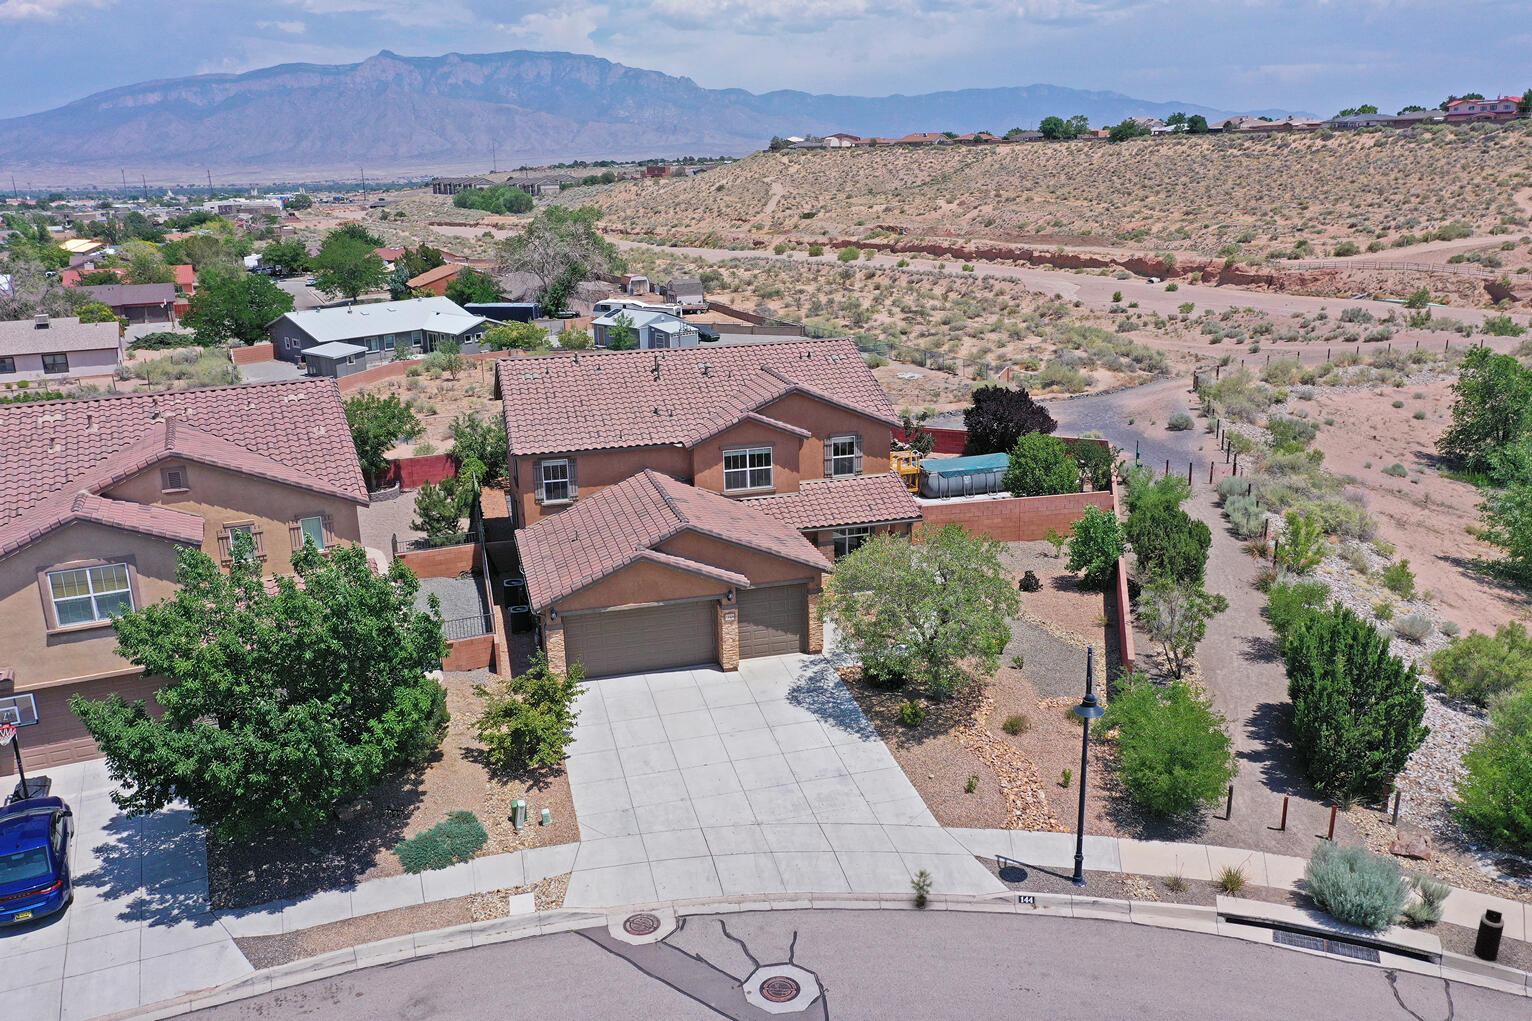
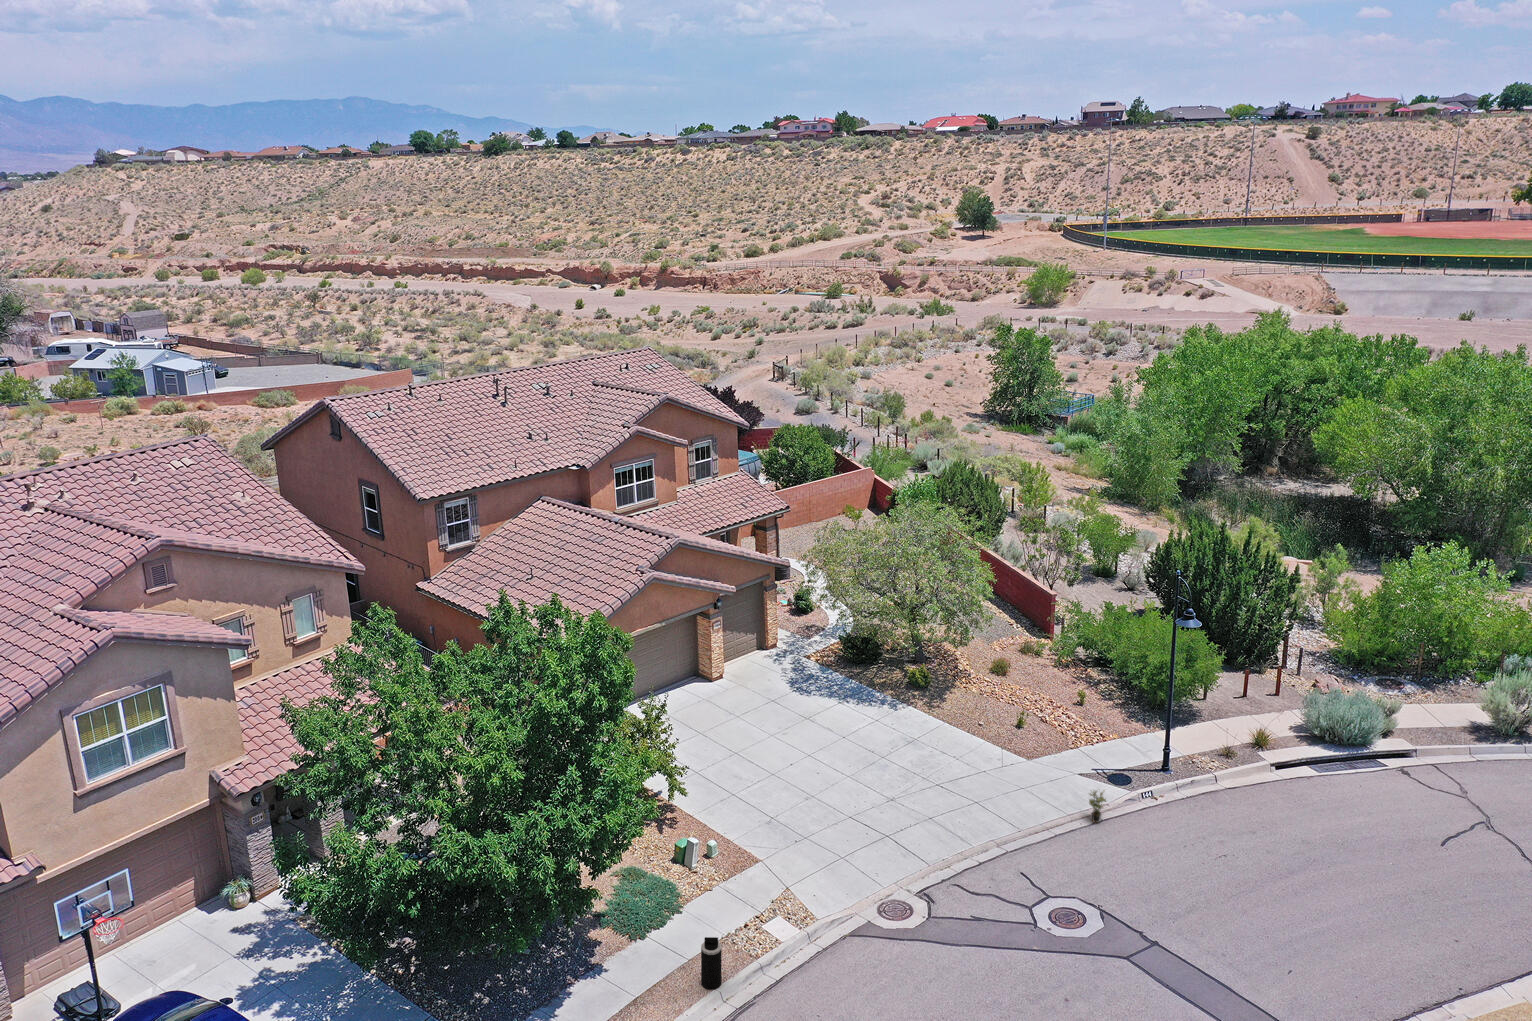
trash can: present [1474,909,1504,961] -> present [701,937,722,990]

